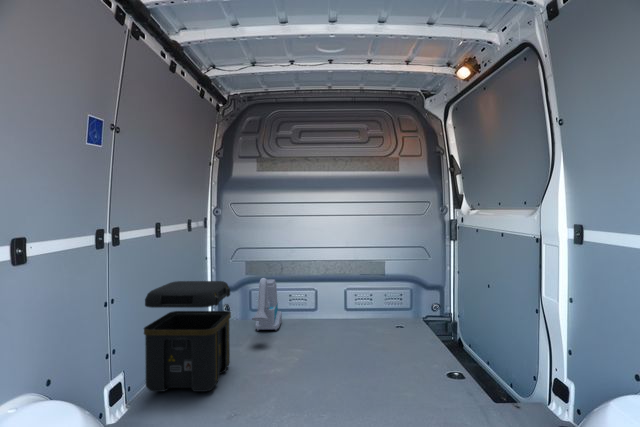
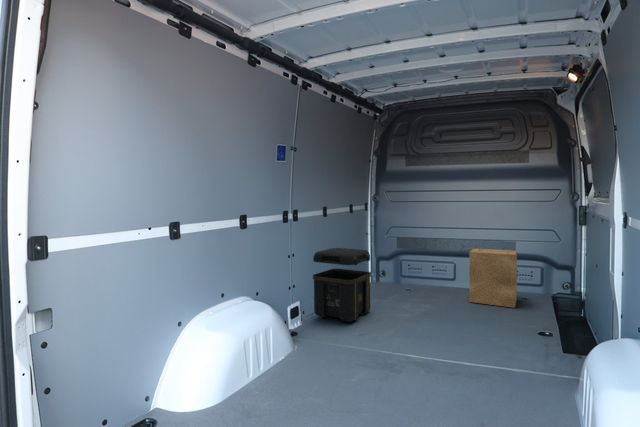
cardboard box: none [336,268,384,330] -> present [469,248,517,307]
vacuum cleaner: present [252,278,282,331] -> none [392,251,425,295]

